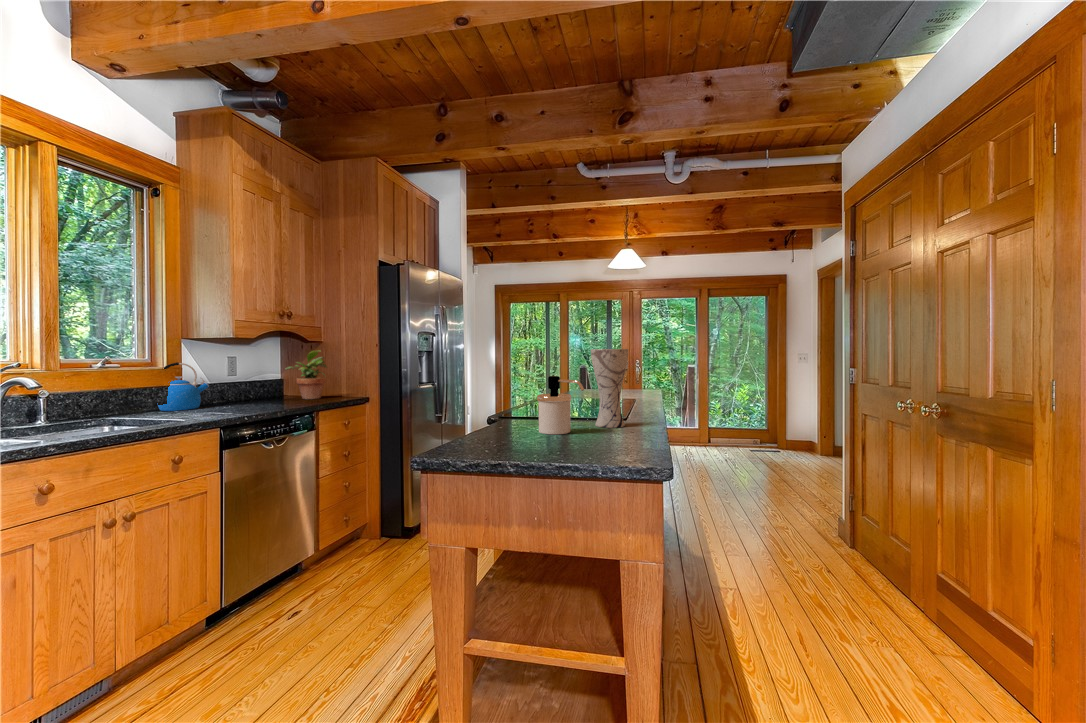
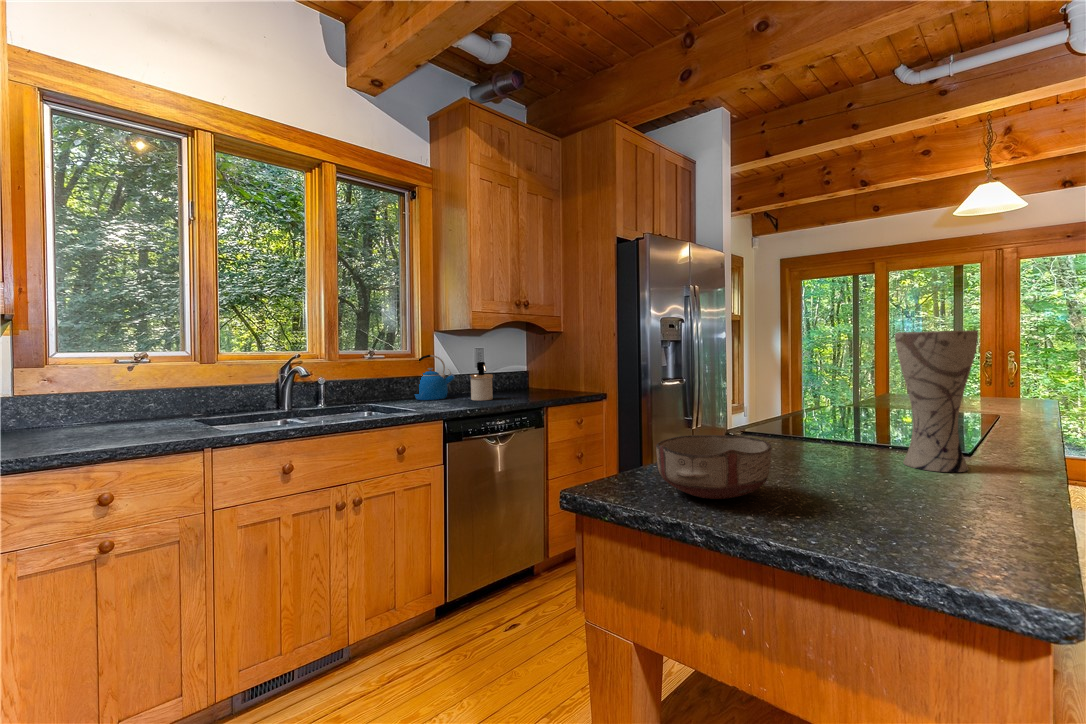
potted plant: present [286,350,327,399] -> none [521,342,562,394]
soap dispenser: present [537,376,584,434] -> present [470,362,493,401]
ceramic bowl: none [473,413,541,450] -> present [656,435,772,499]

